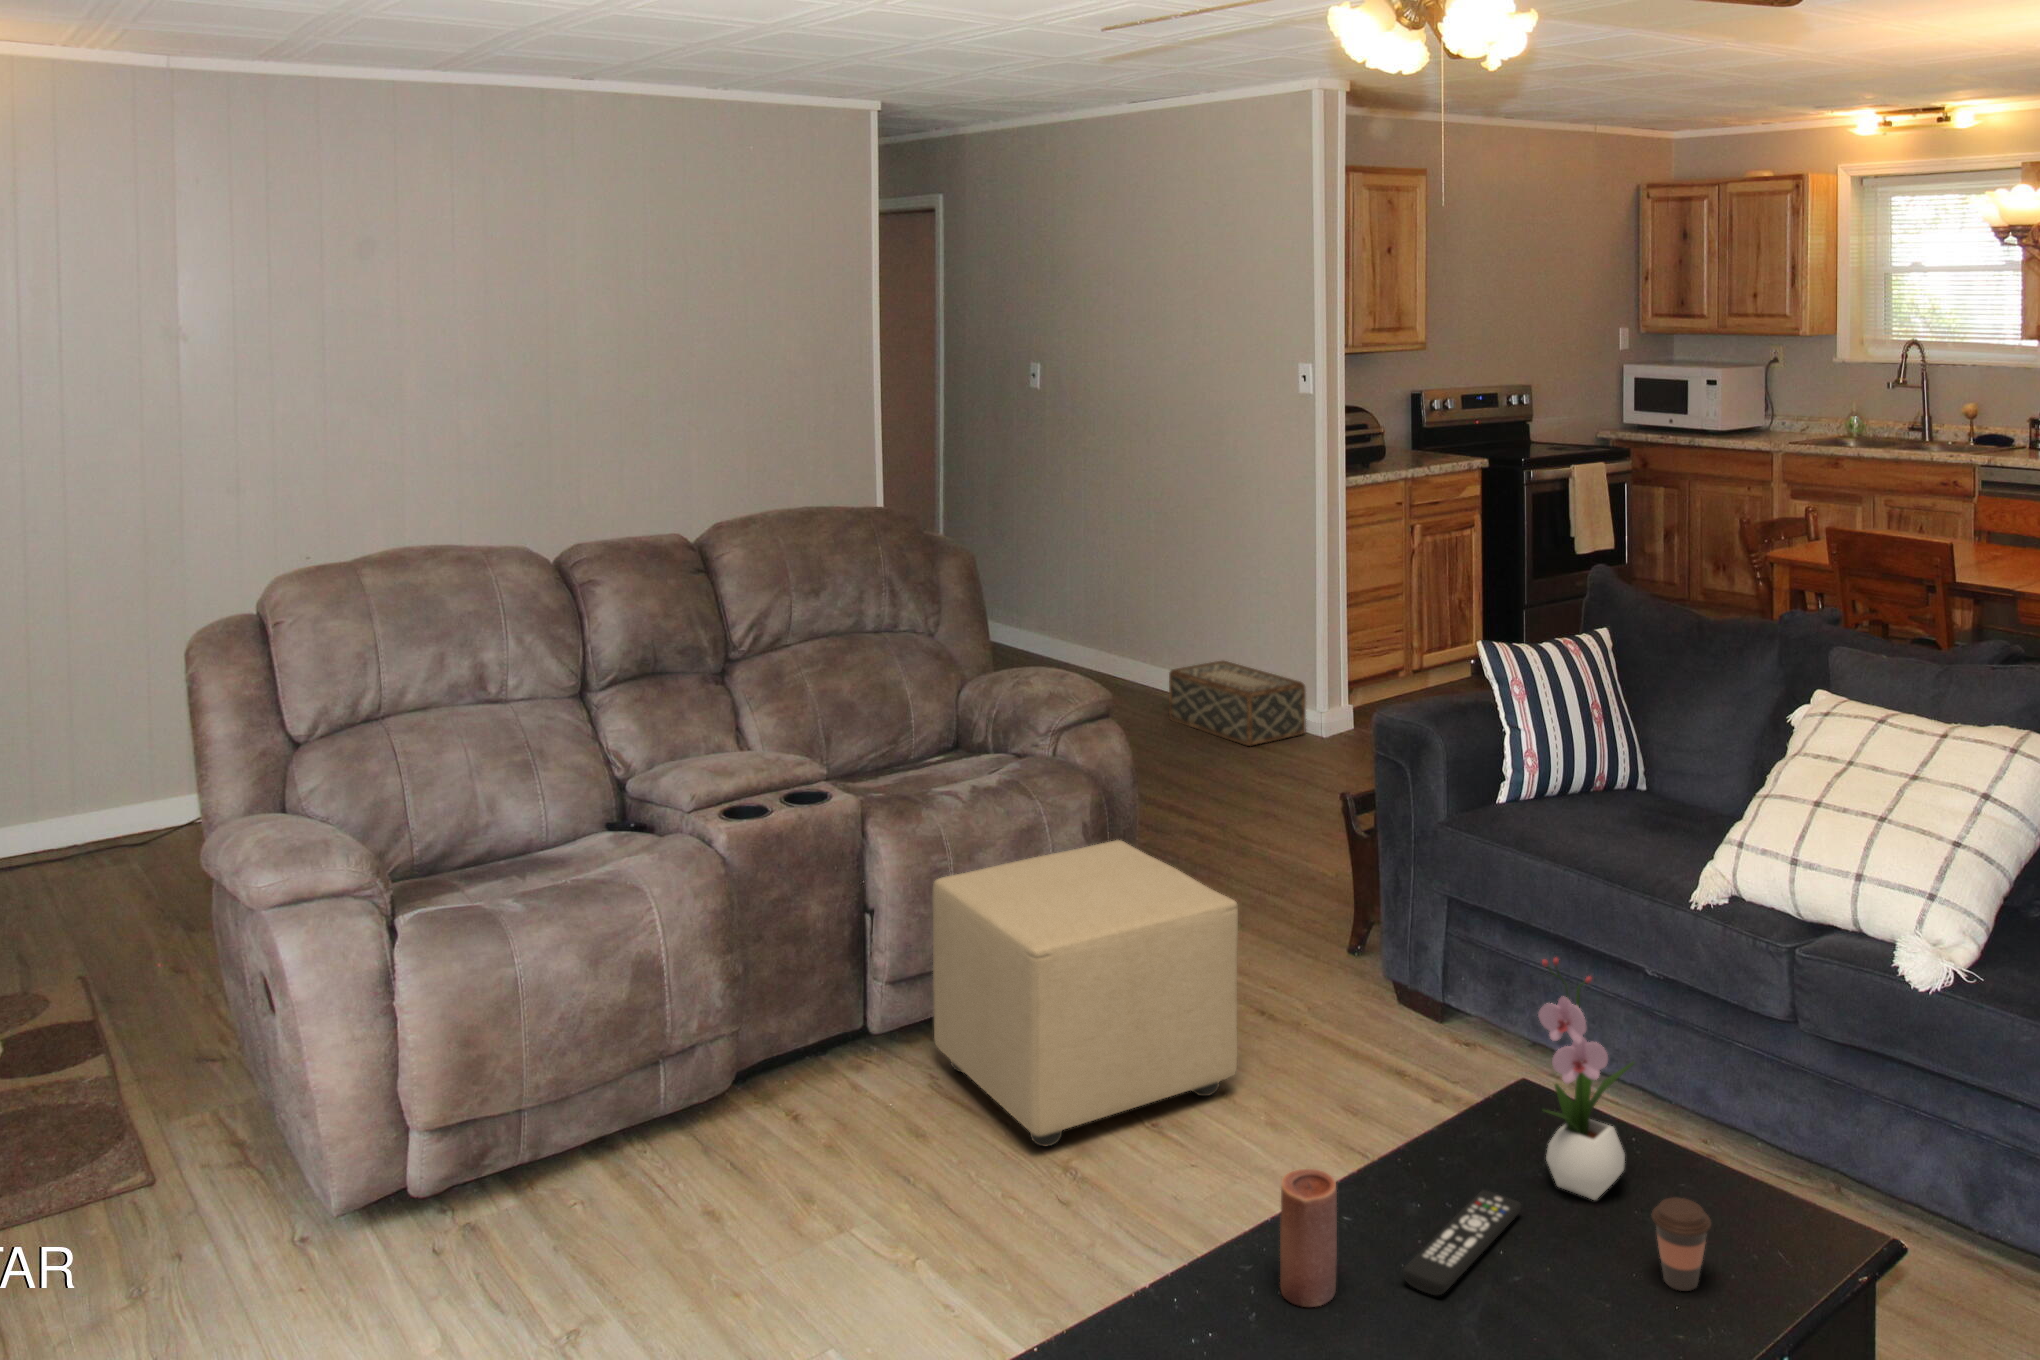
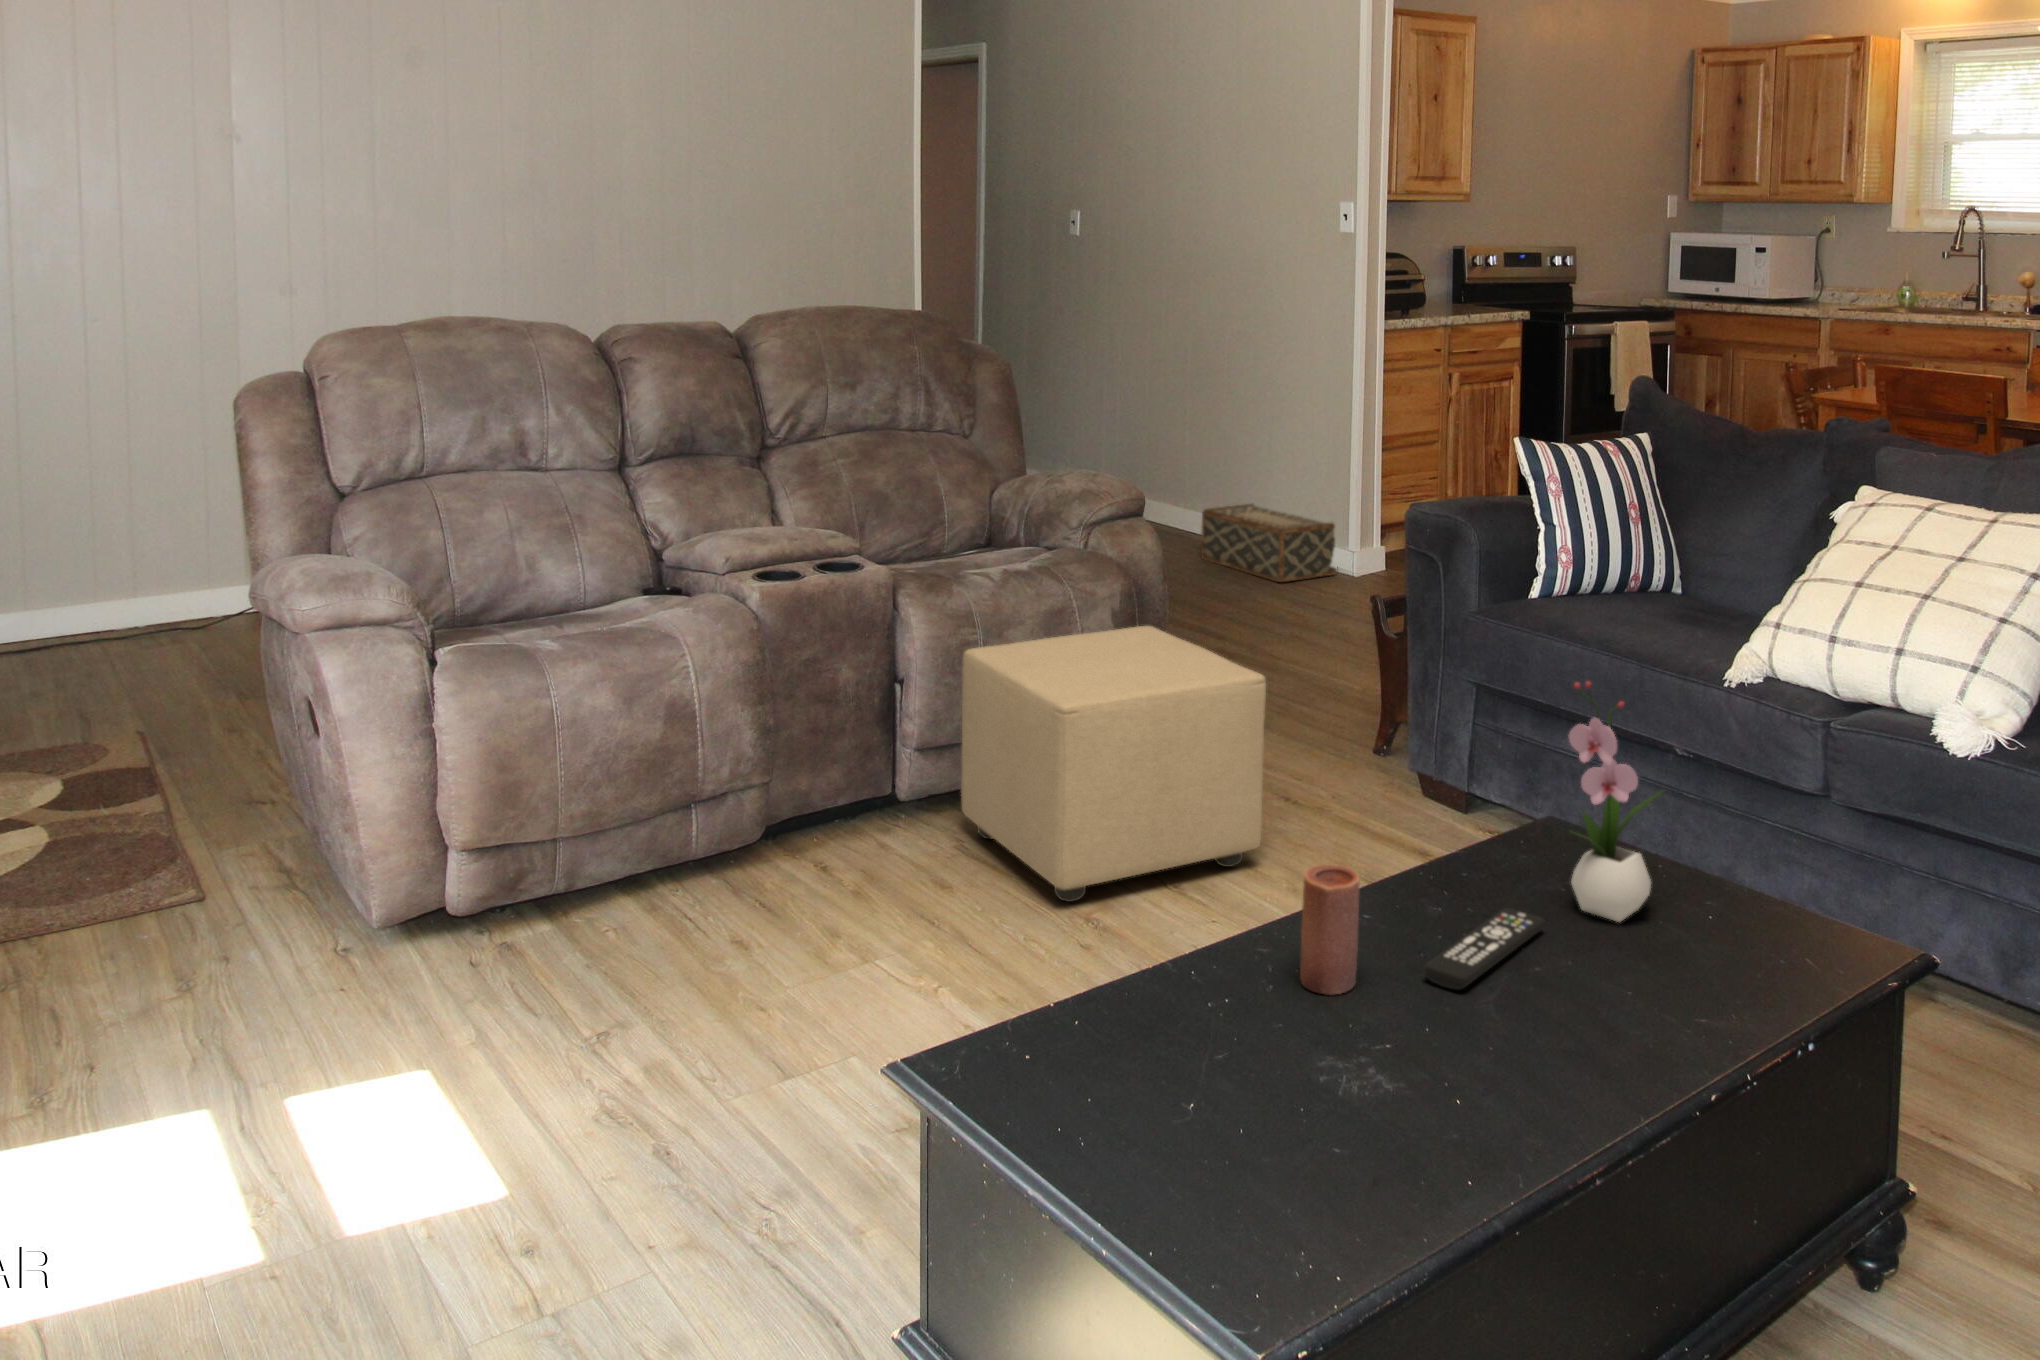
coffee cup: present [1652,1198,1711,1291] -> none [1677,907,1738,996]

